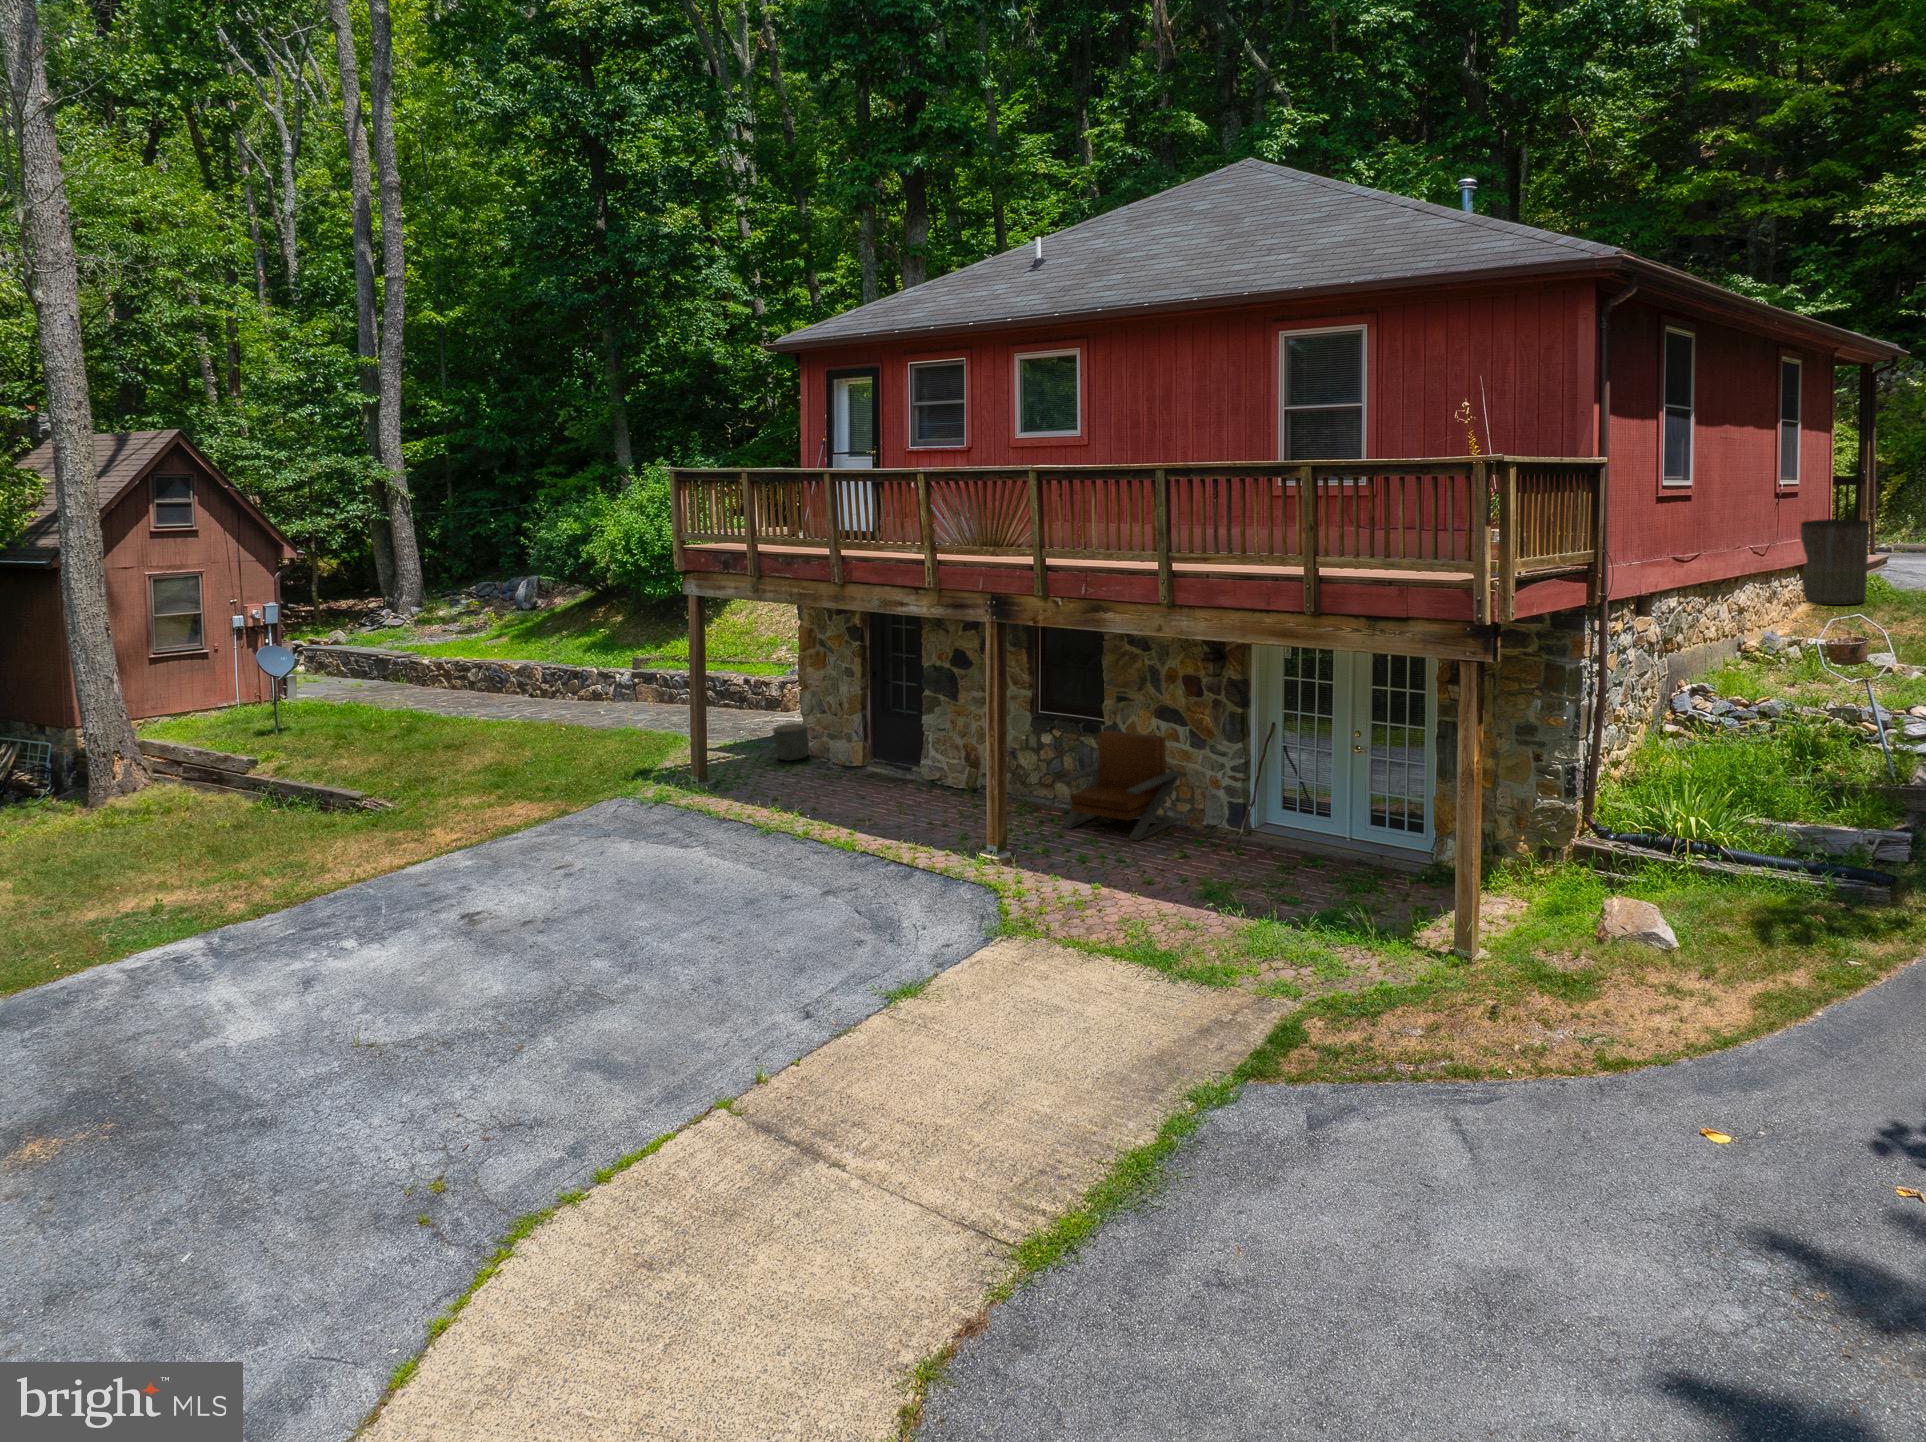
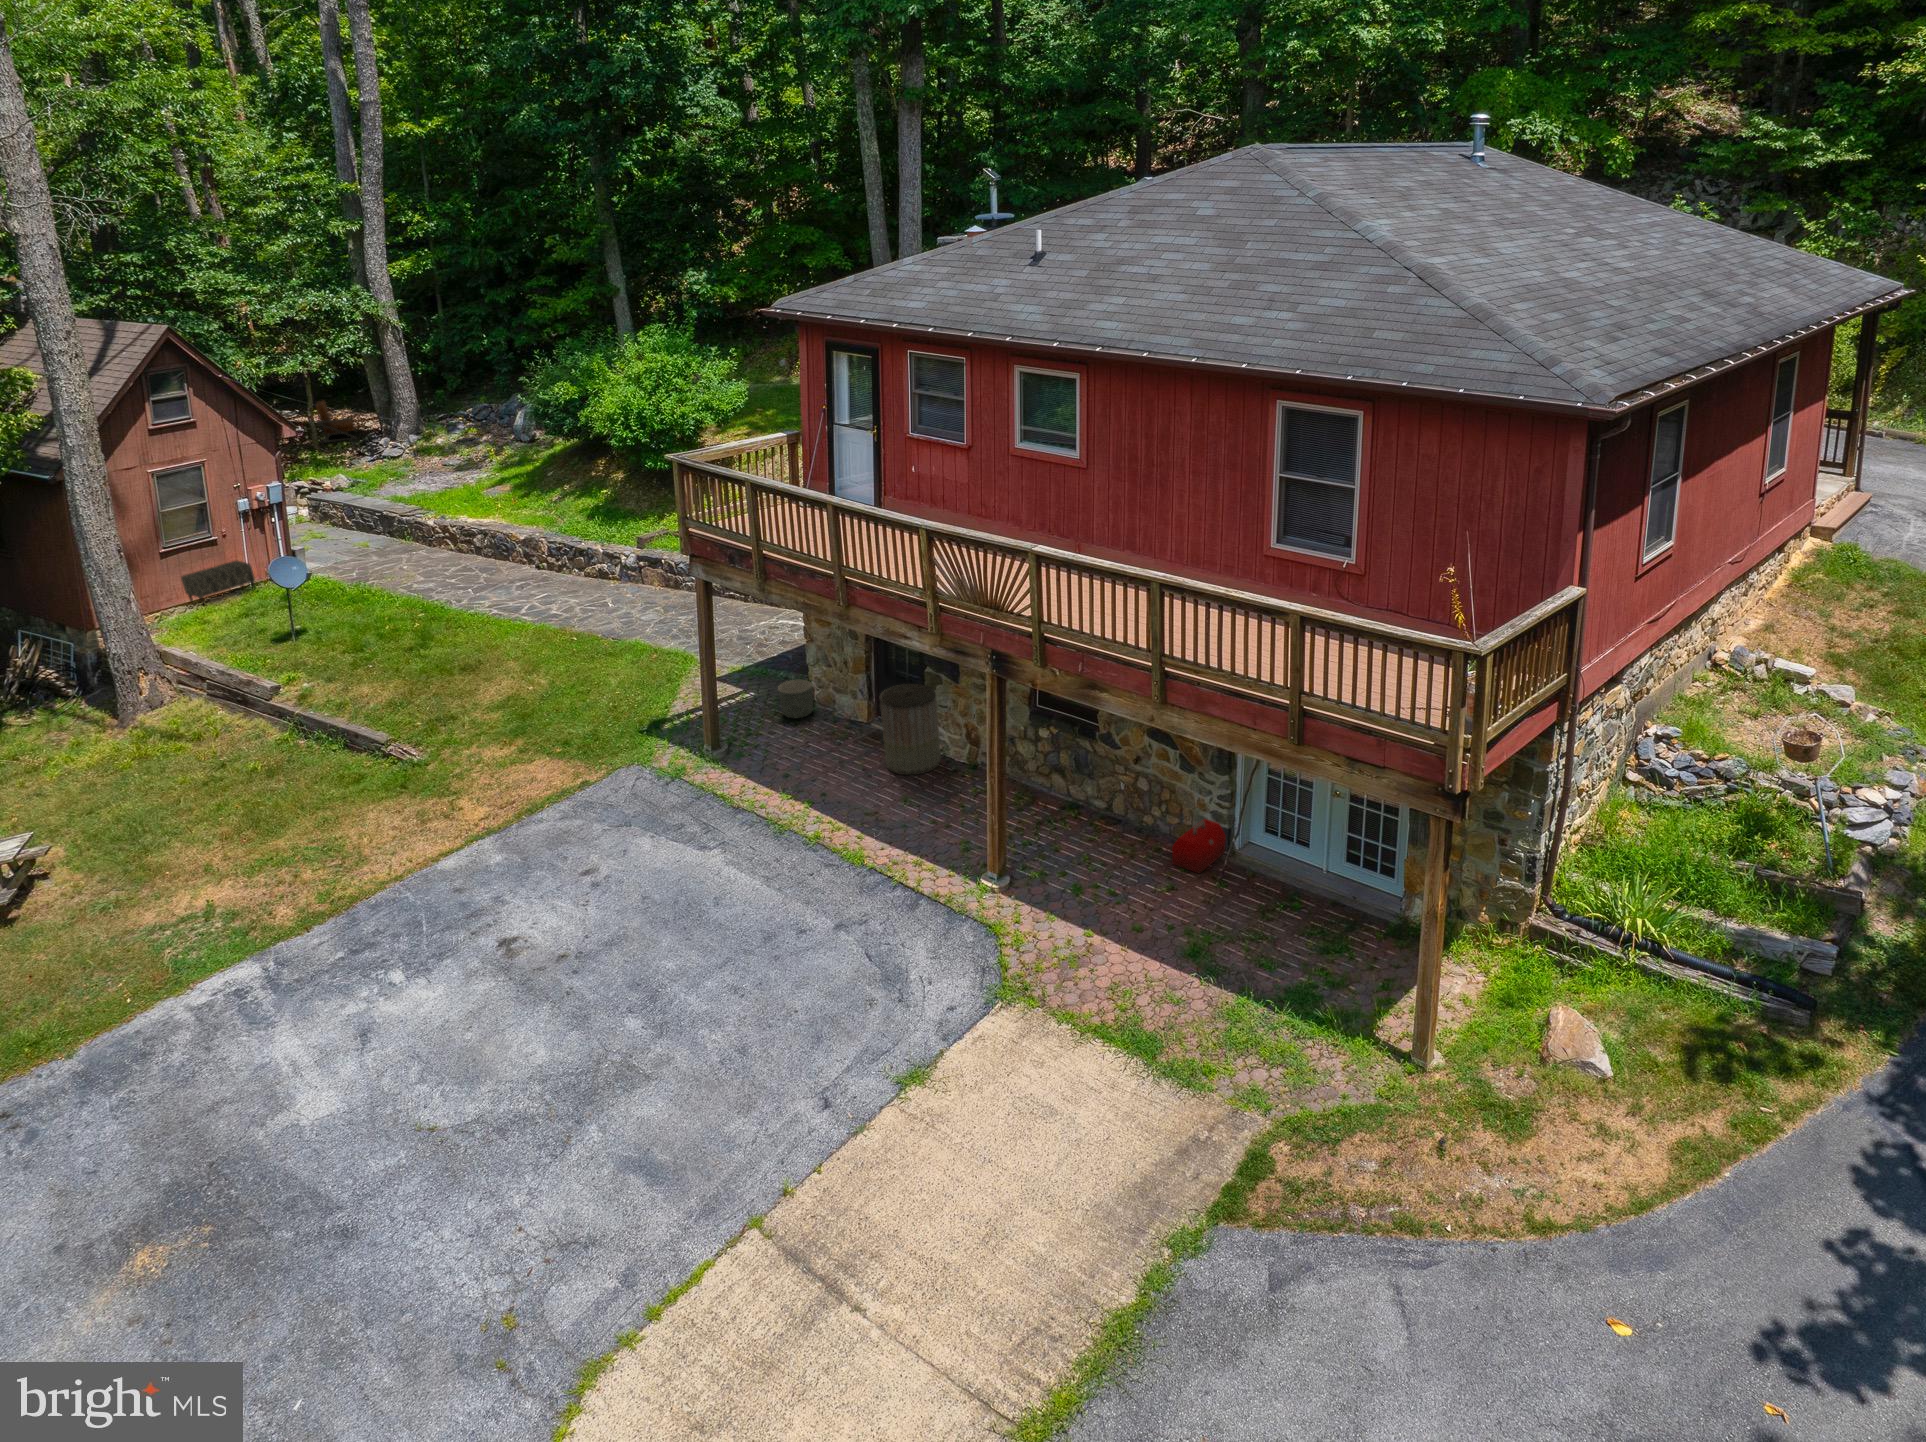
trash can: present [1800,519,1870,605] -> present [880,684,941,775]
bench: none [165,677,241,717] -> present [181,561,255,605]
lounge chair: present [1059,730,1181,841] -> present [316,400,356,443]
toolbox: none [1188,789,1246,842] -> present [1172,819,1226,873]

